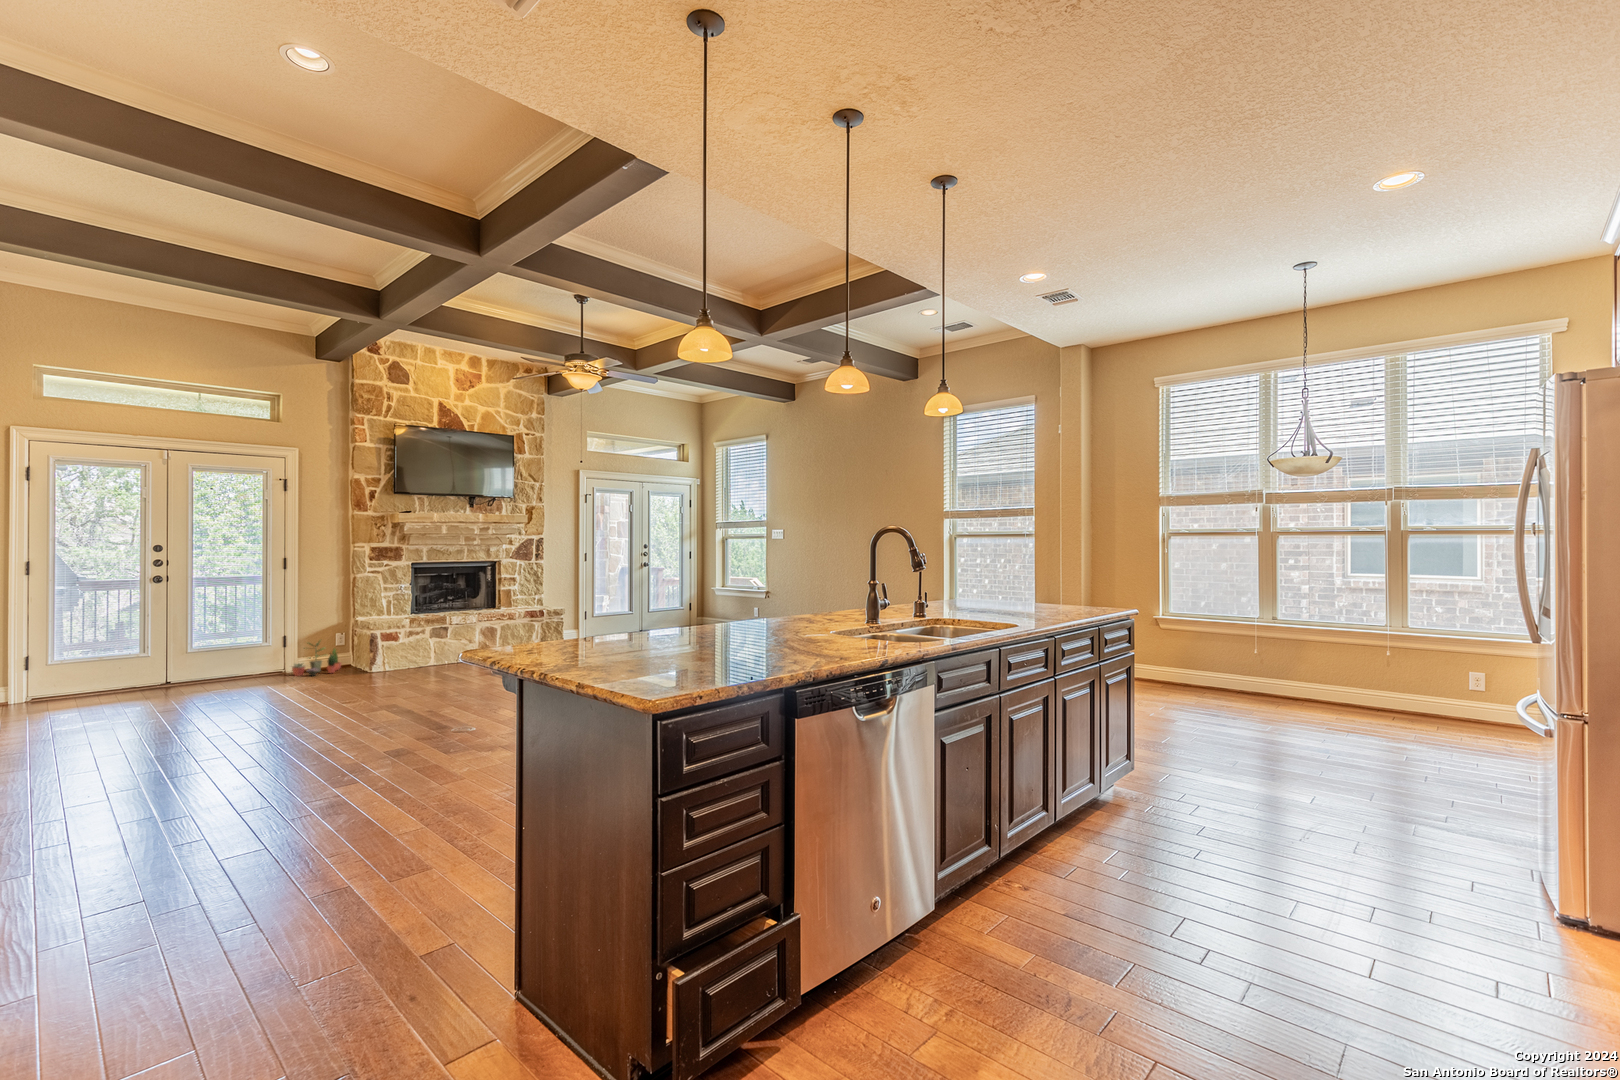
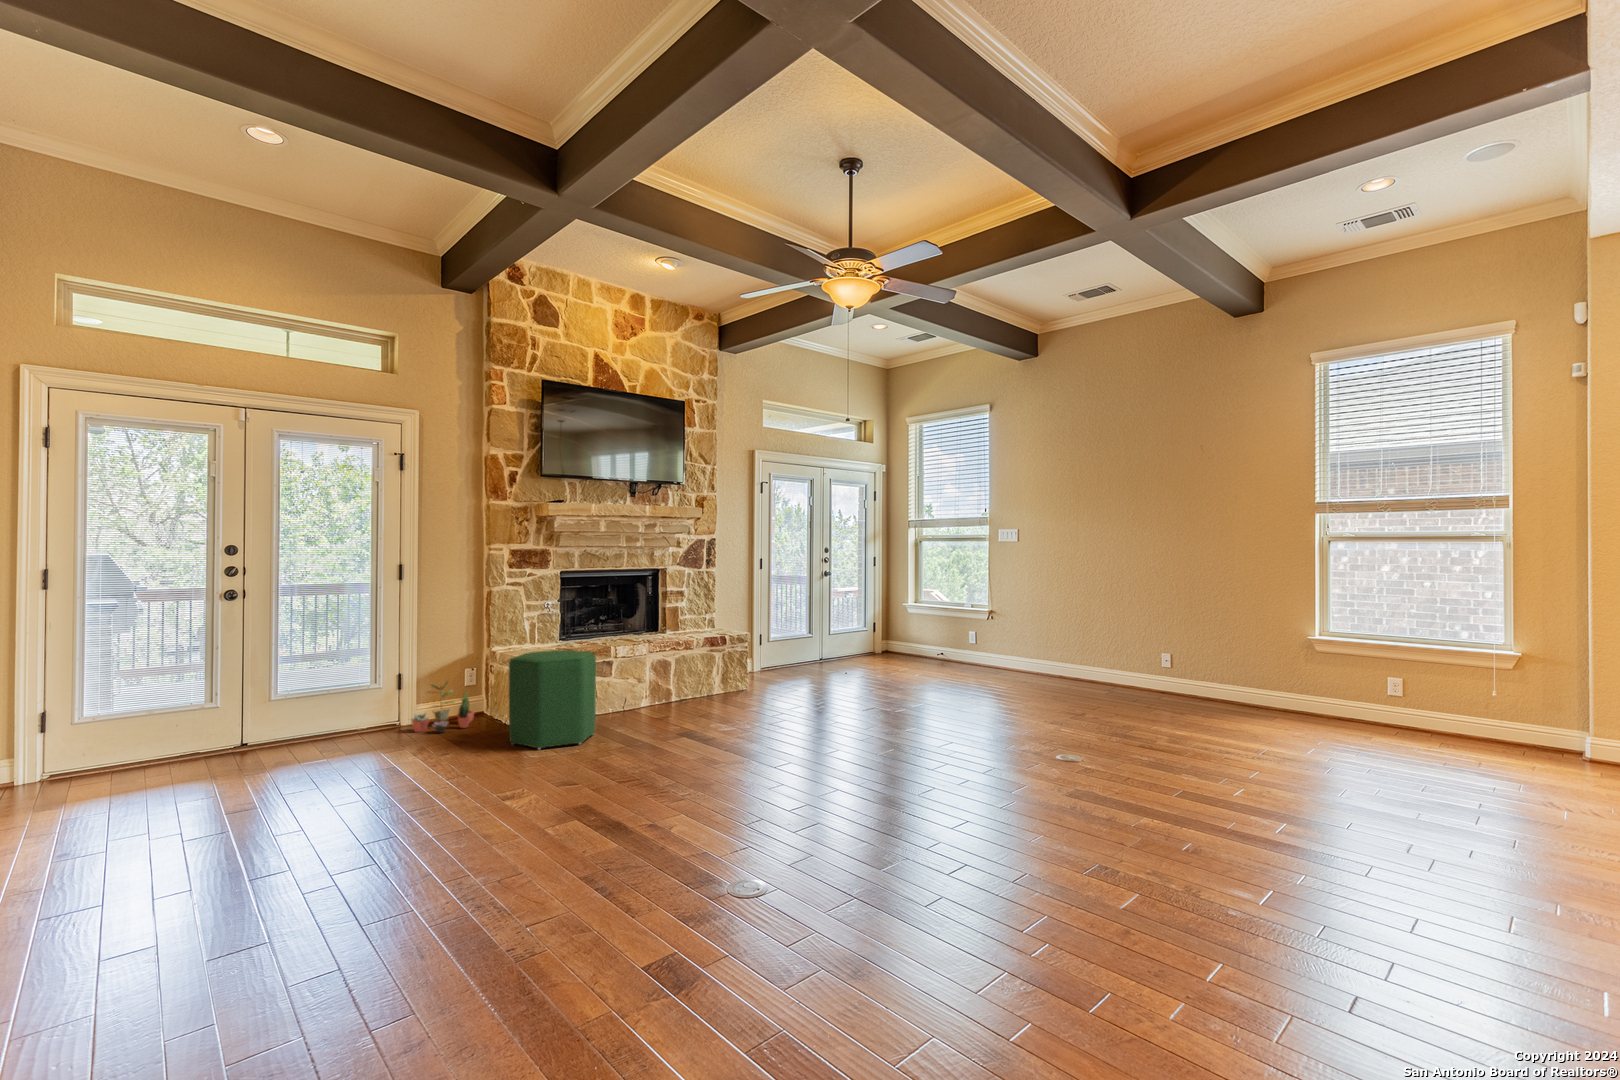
ottoman: none [358,618,424,684] -> present [509,650,596,750]

